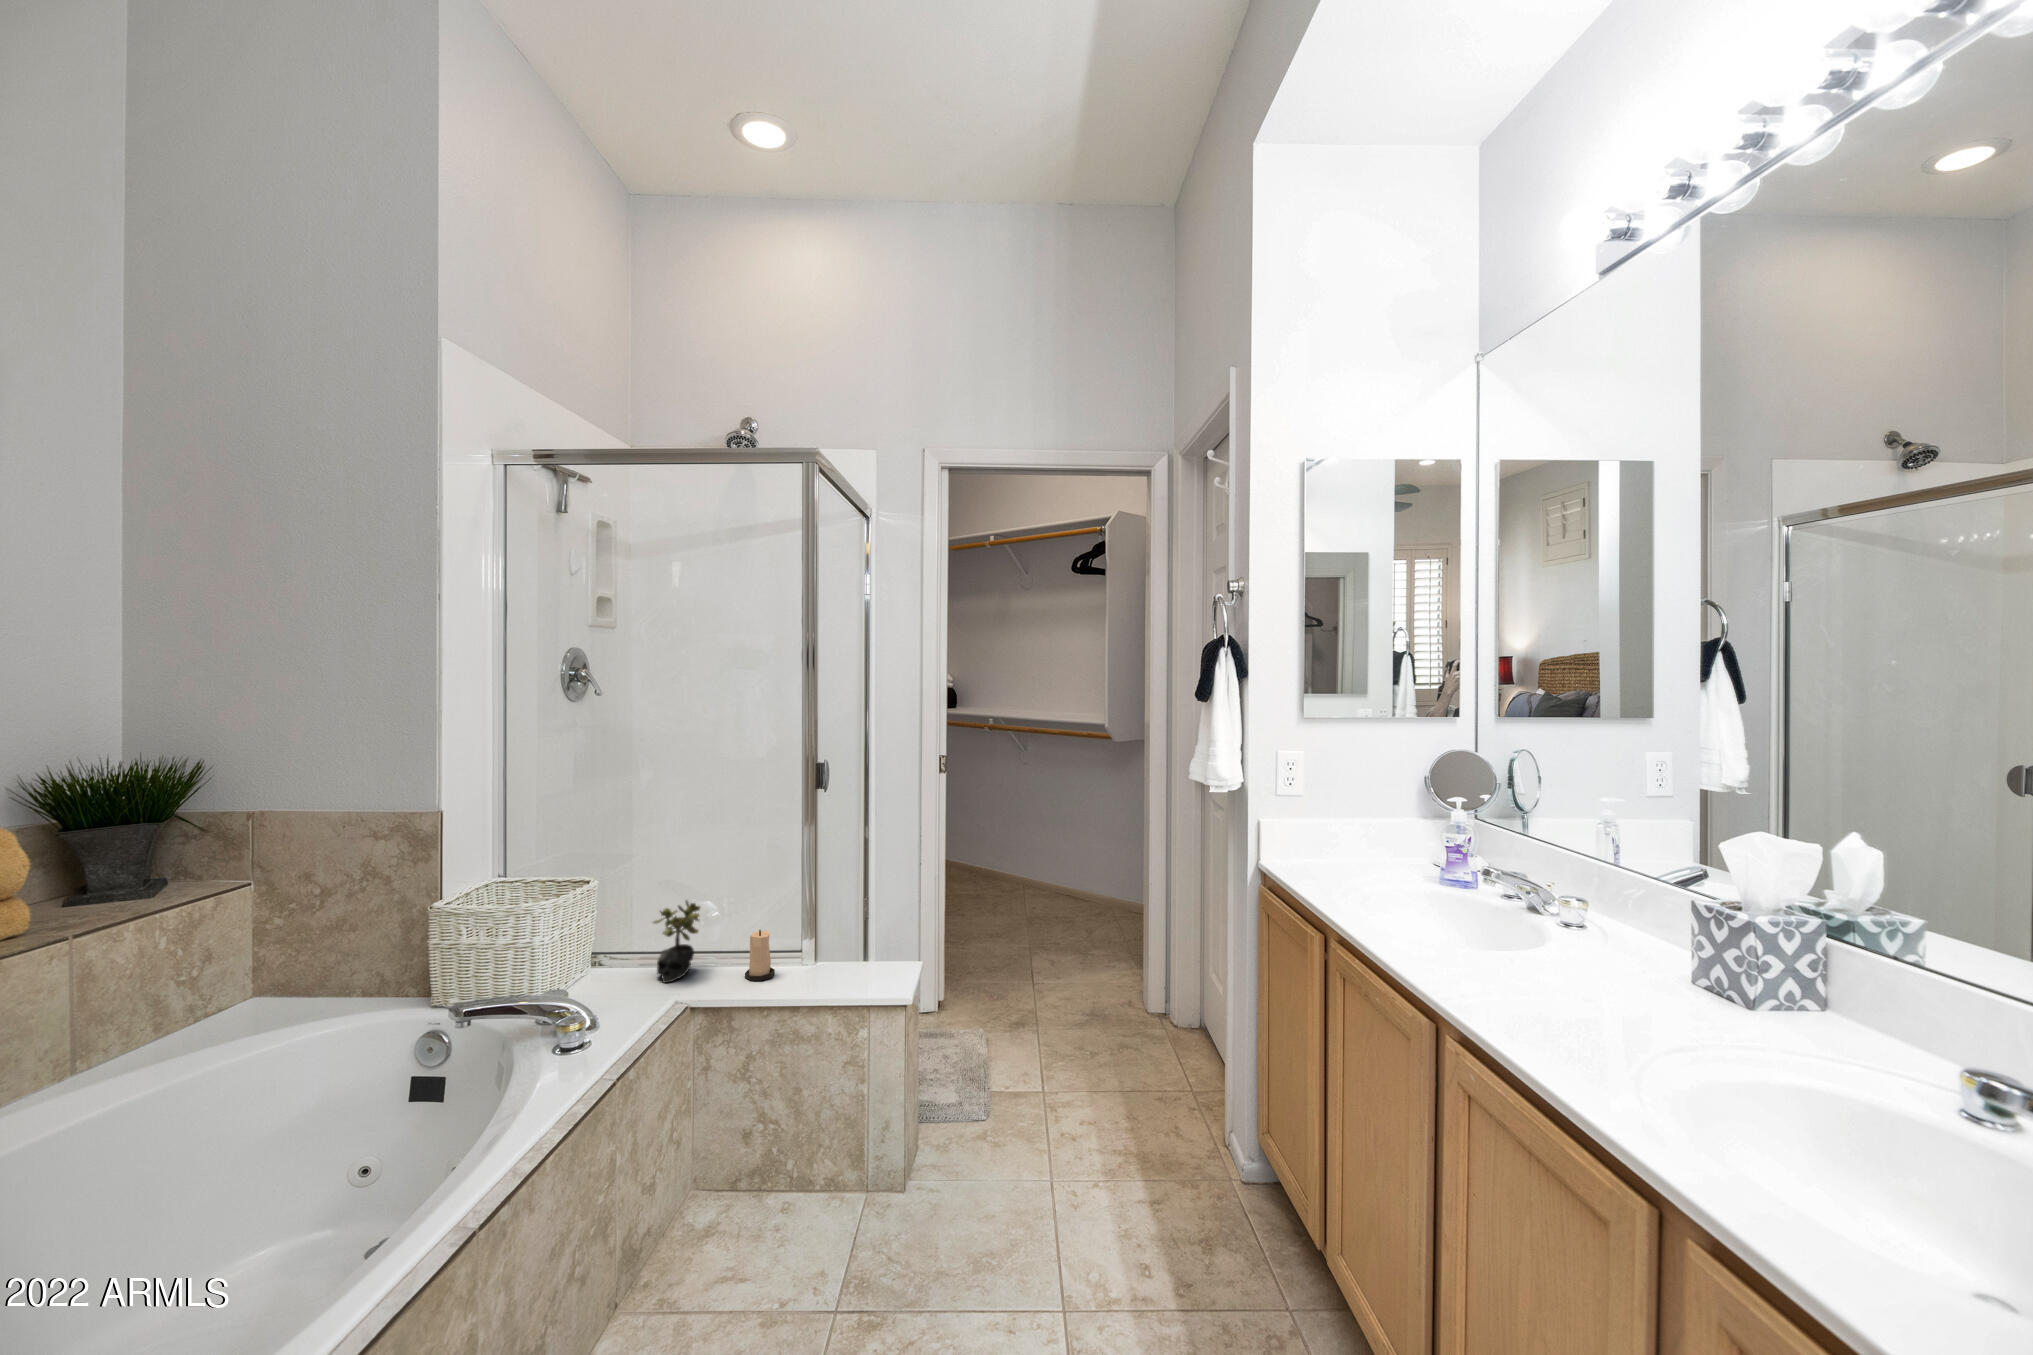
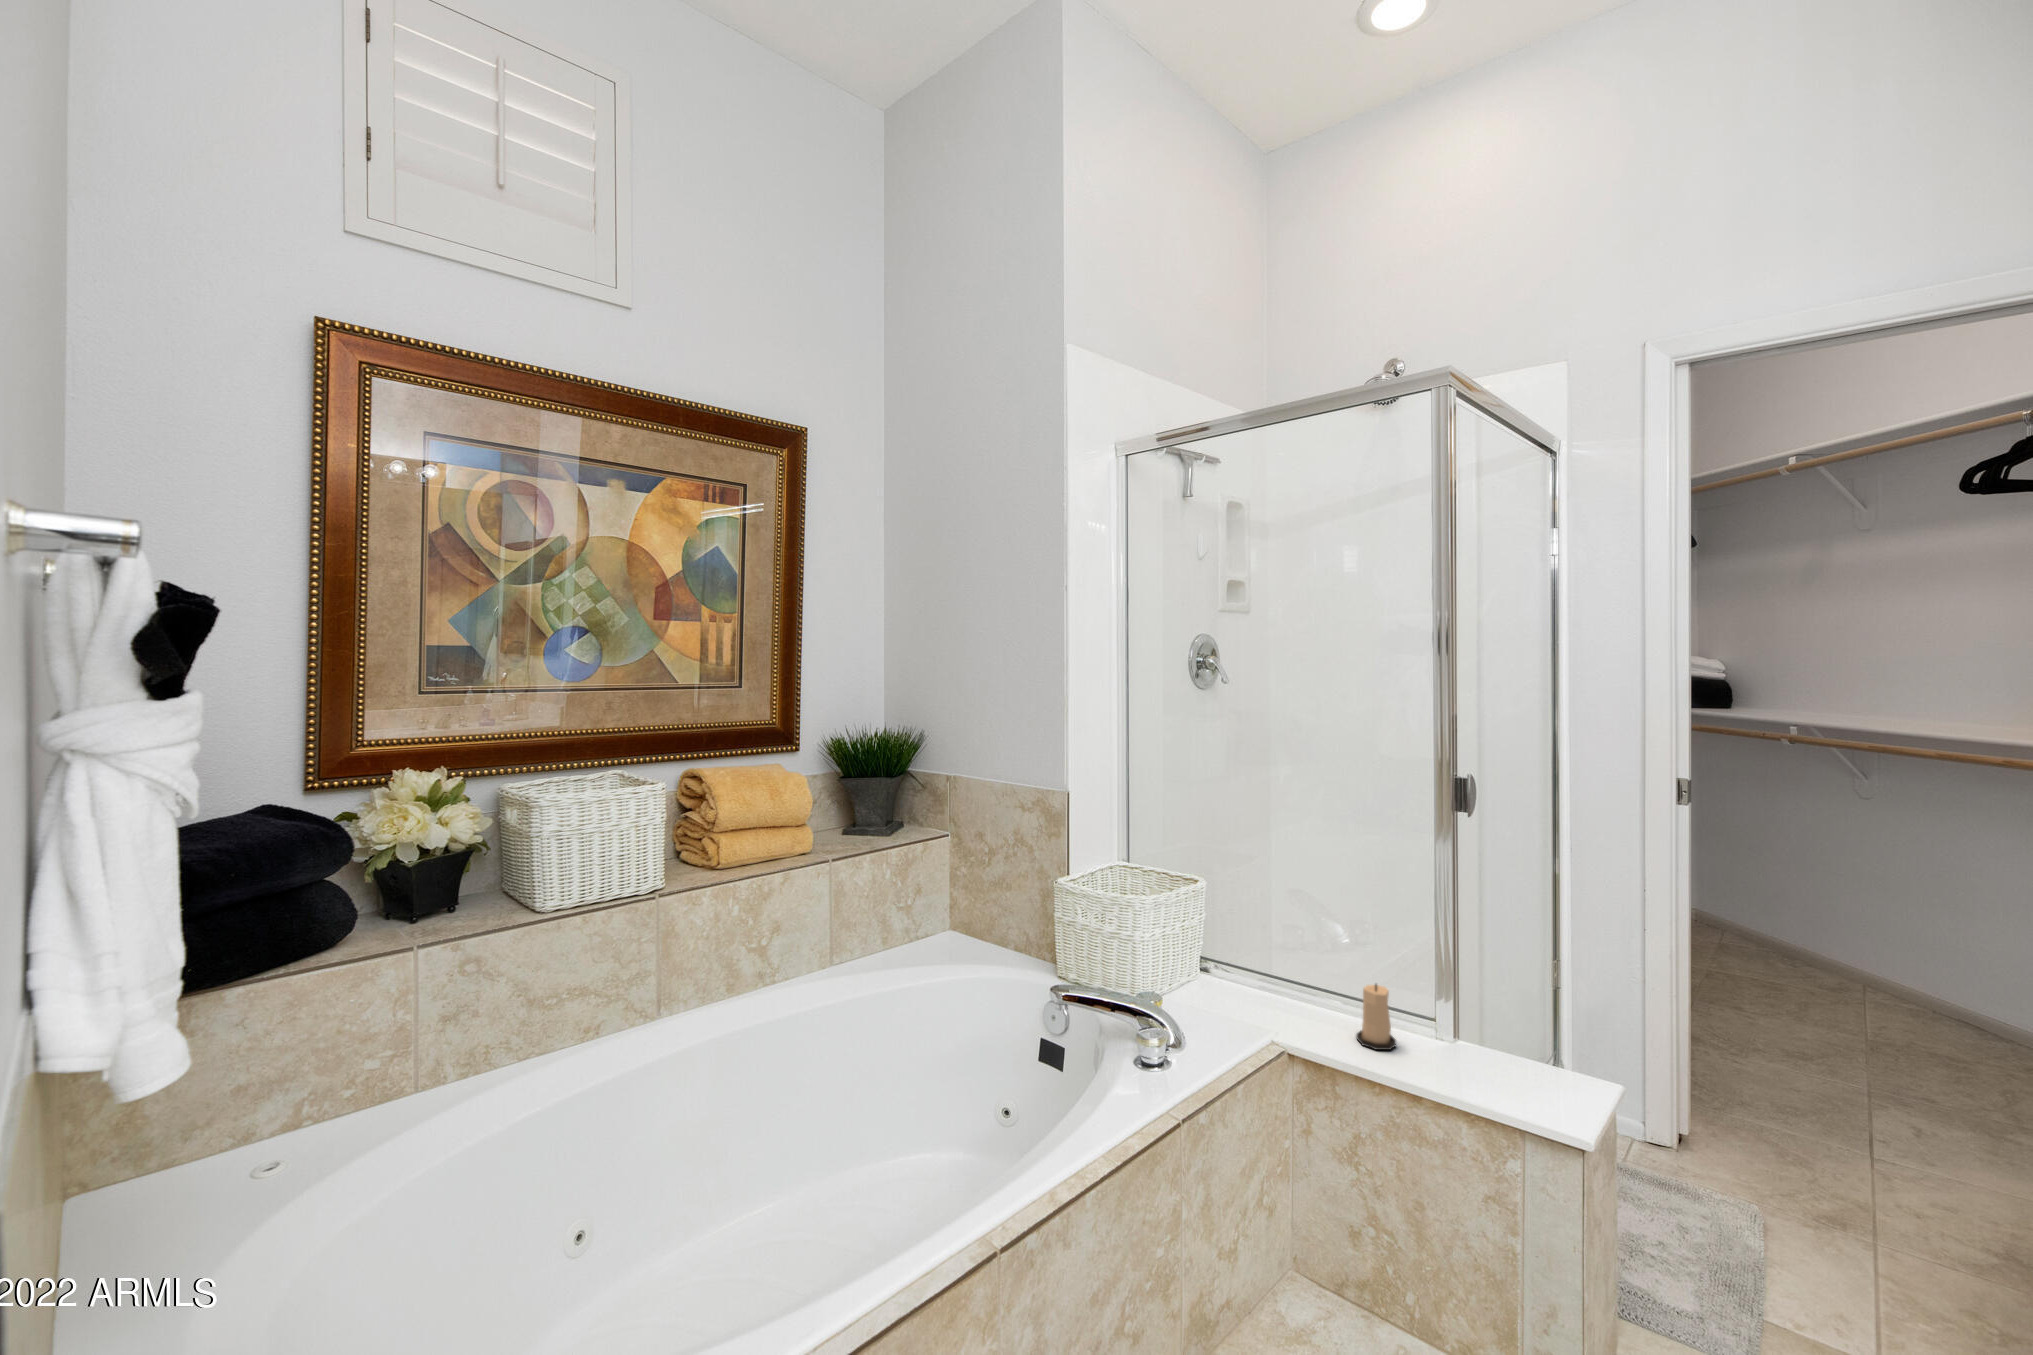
succulent plant: present [653,901,700,983] -> none [1251,924,1307,1018]

